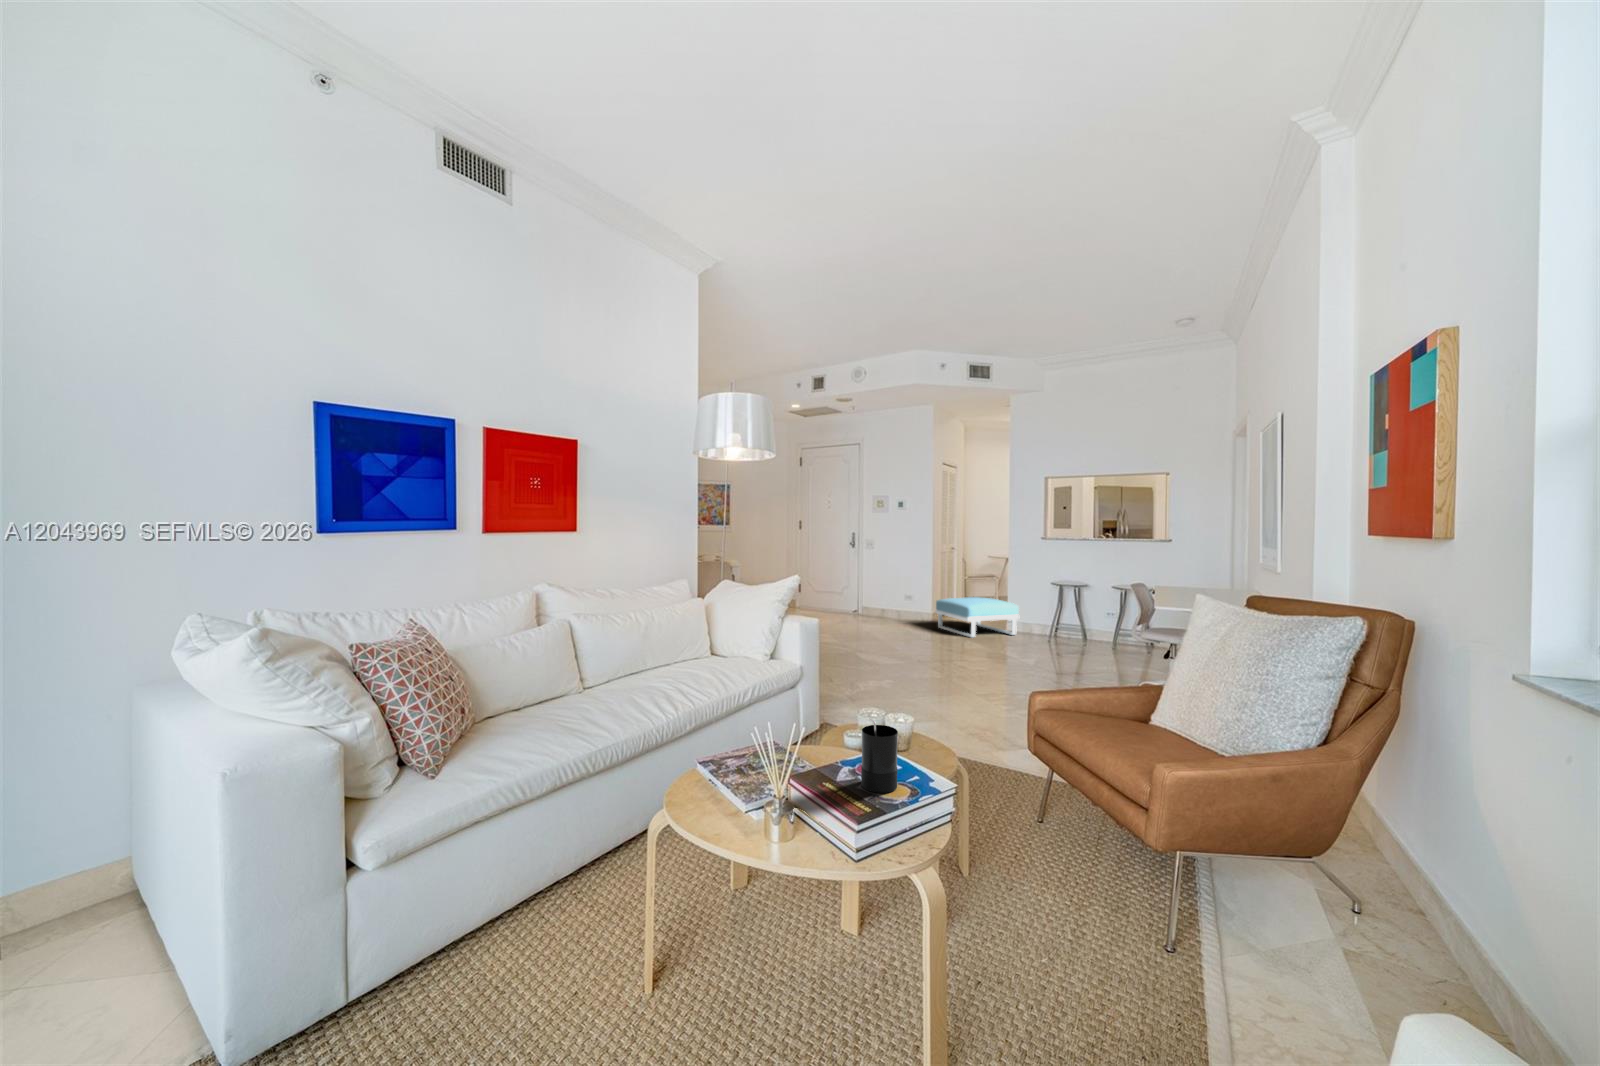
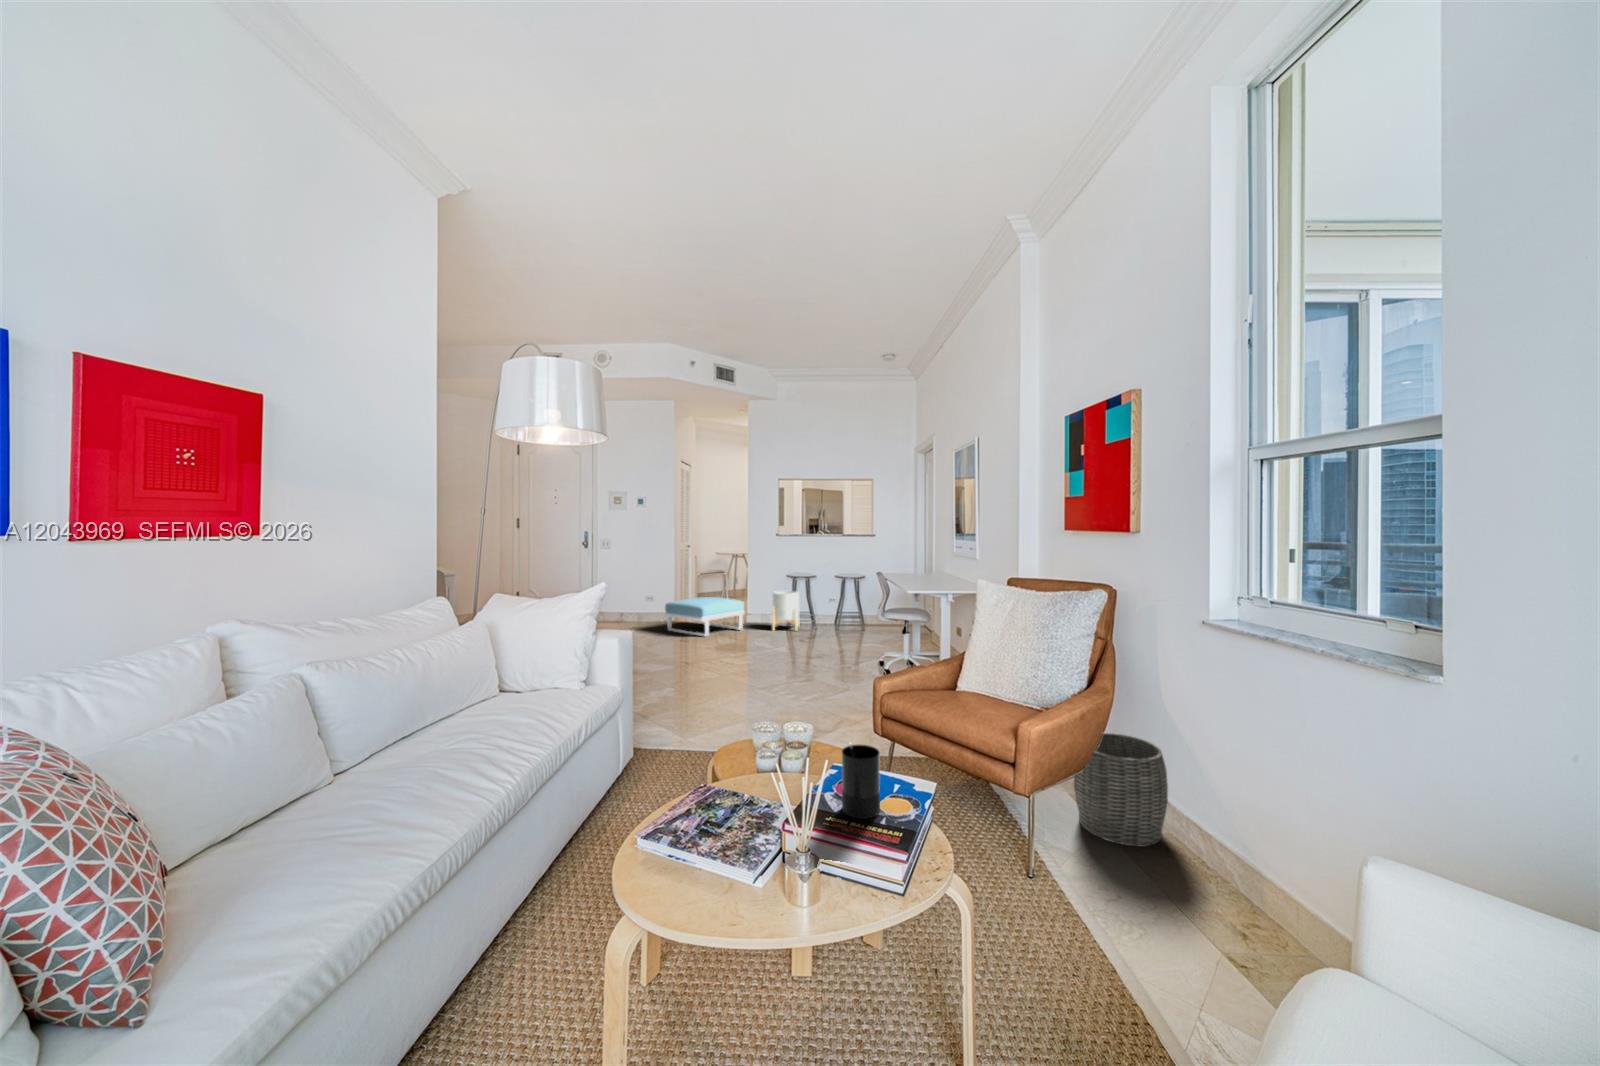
planter: none [1050,597,1086,644] -> present [772,591,799,631]
woven basket: none [1295,807,1451,980] -> present [1074,733,1168,846]

